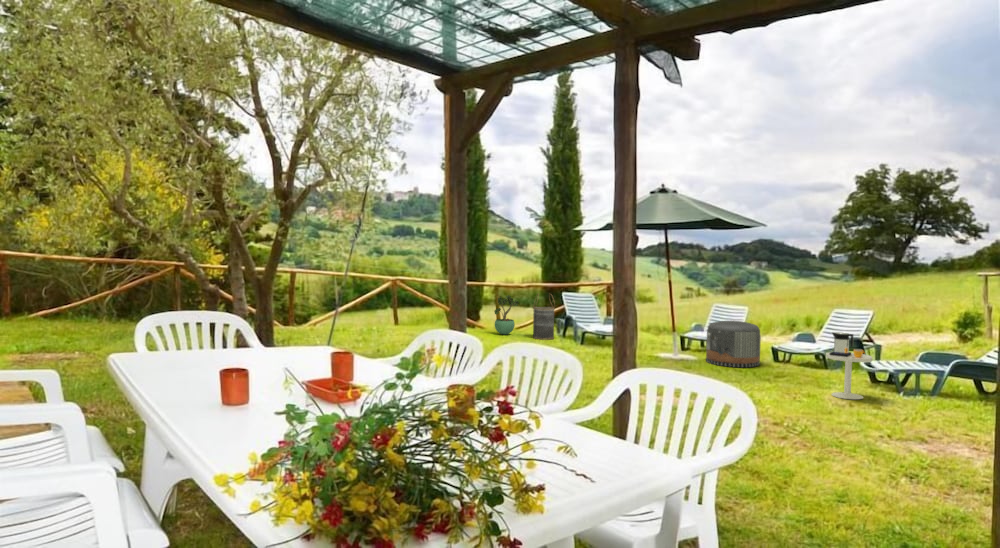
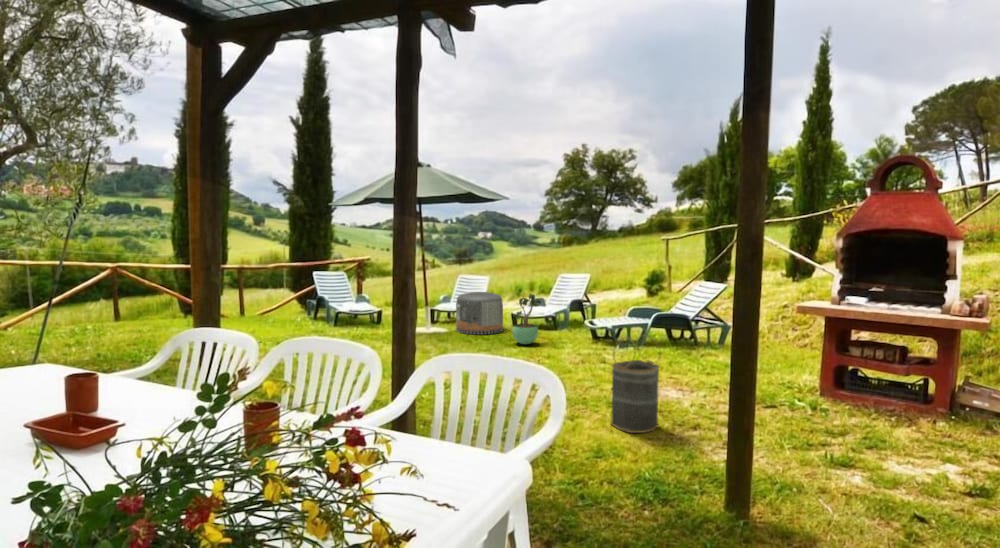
basket: present [533,294,555,339] -> present [611,341,660,433]
potted plant: present [494,295,519,335] -> present [512,294,541,344]
side table: present [826,332,872,399] -> none [561,298,597,356]

